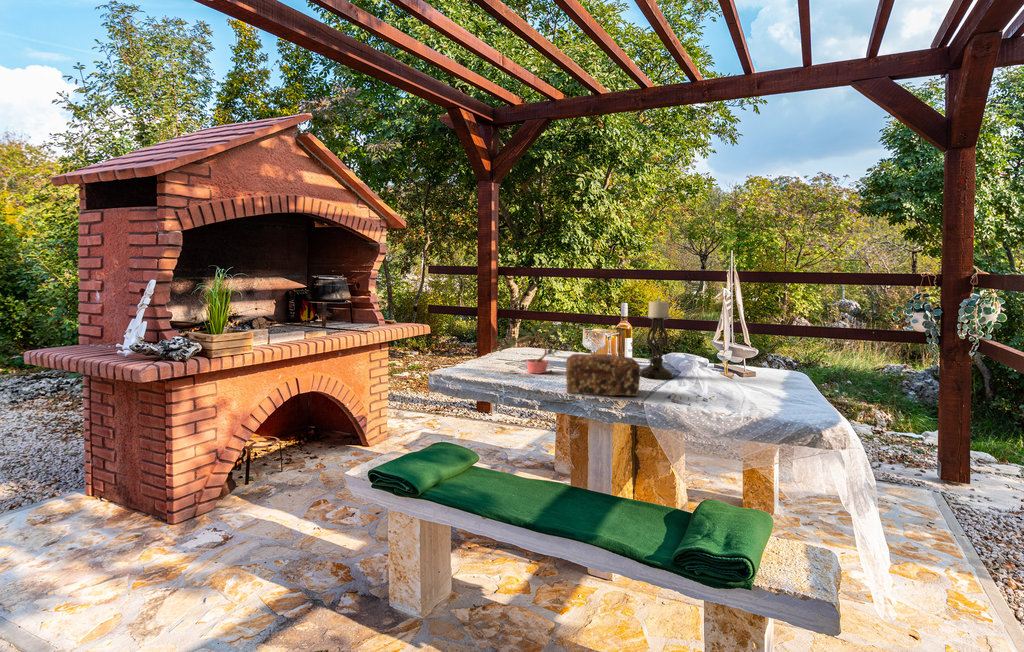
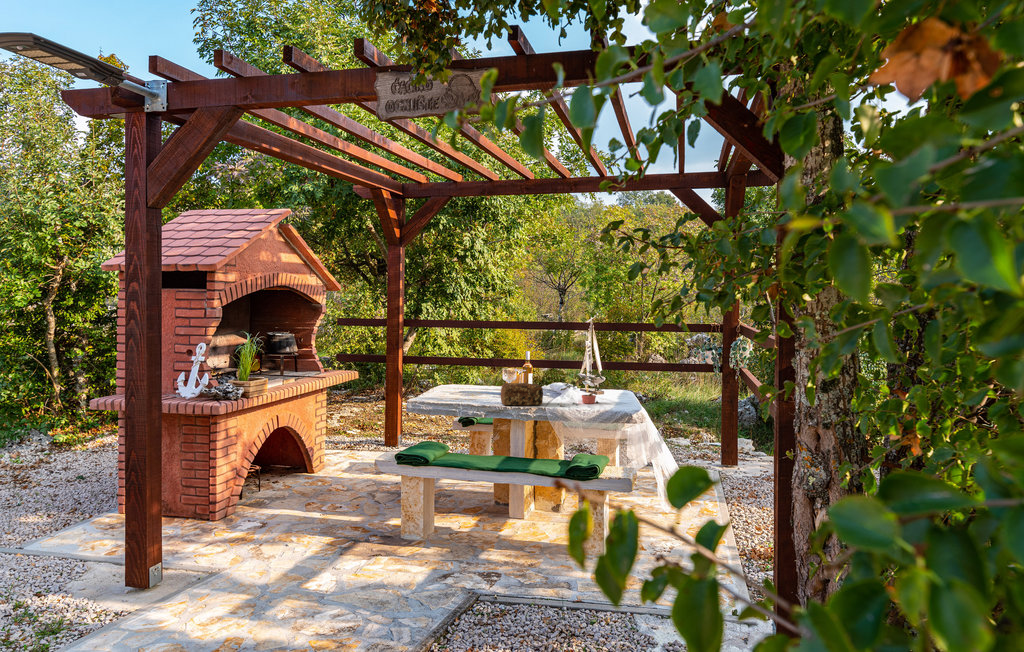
candle holder: present [640,299,673,379] -> none [538,350,559,398]
potted plant: present [493,322,566,373] -> present [561,370,605,404]

